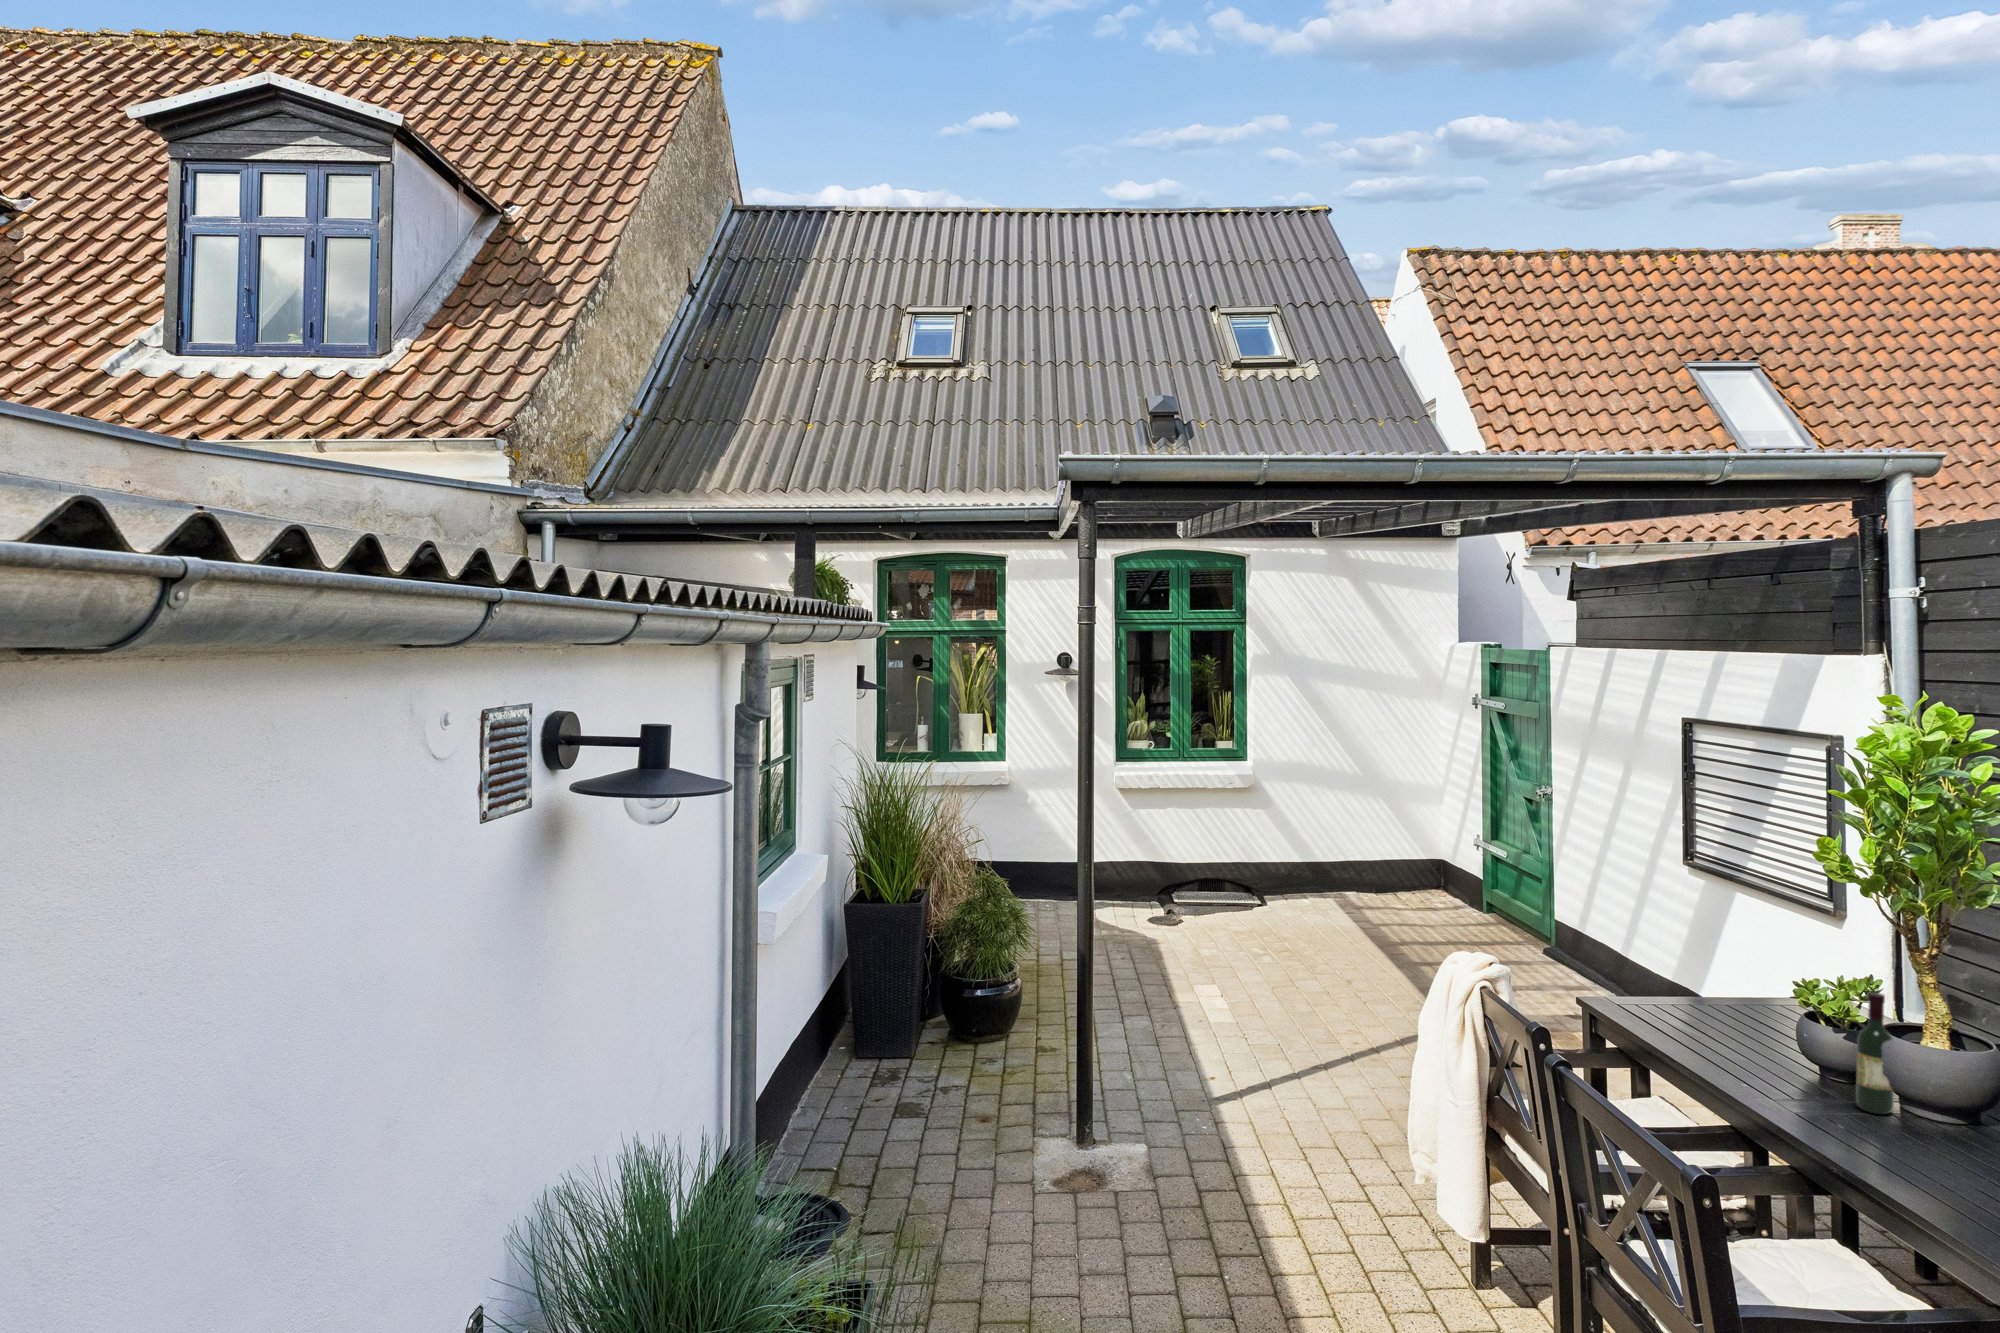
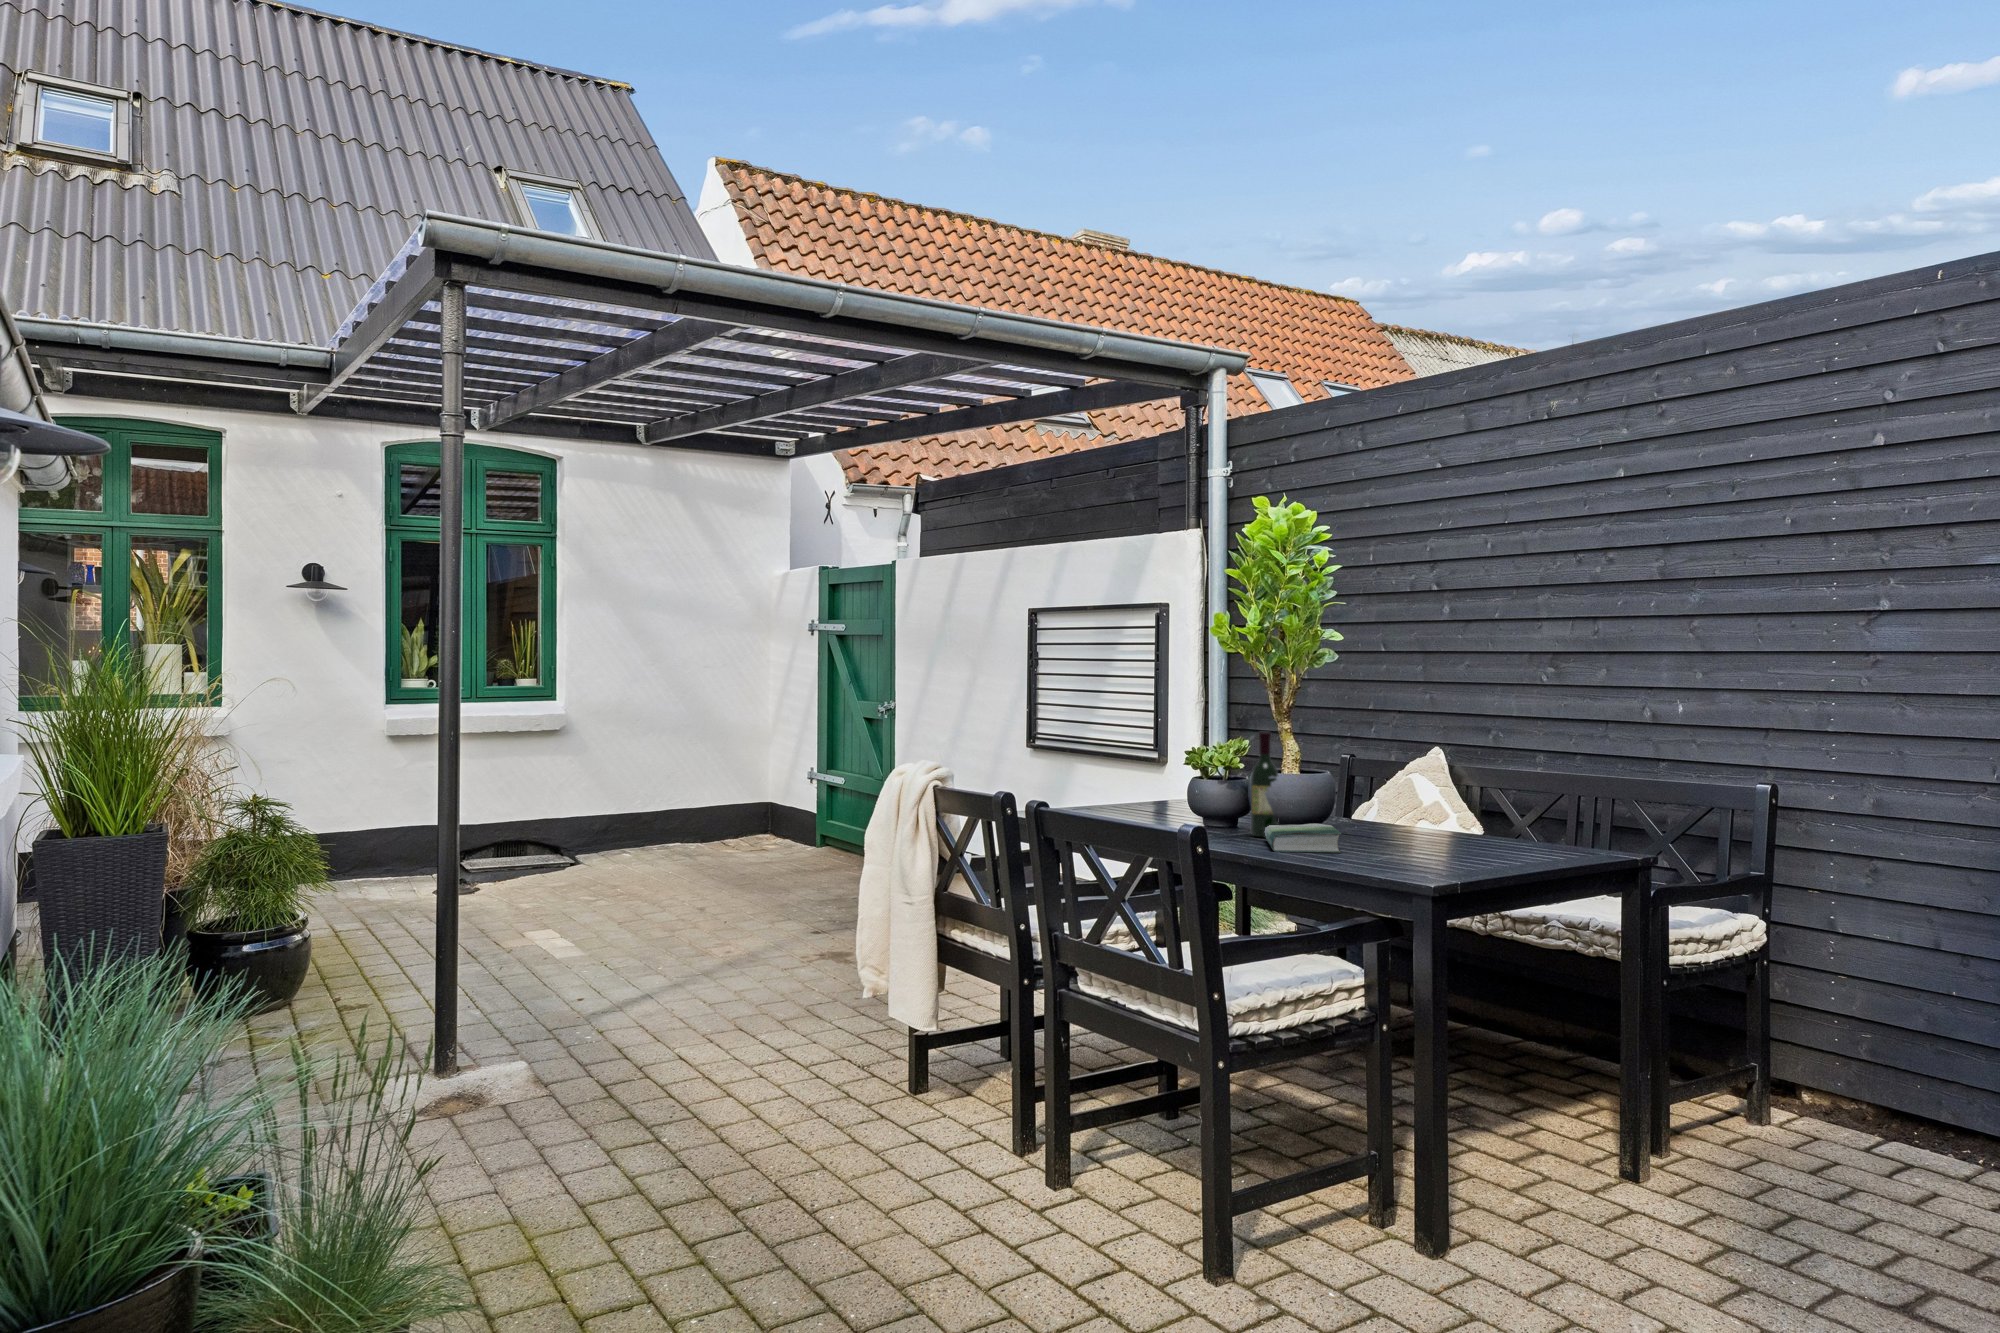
book: none [1858,1107,1959,1176] -> present [1264,823,1341,853]

